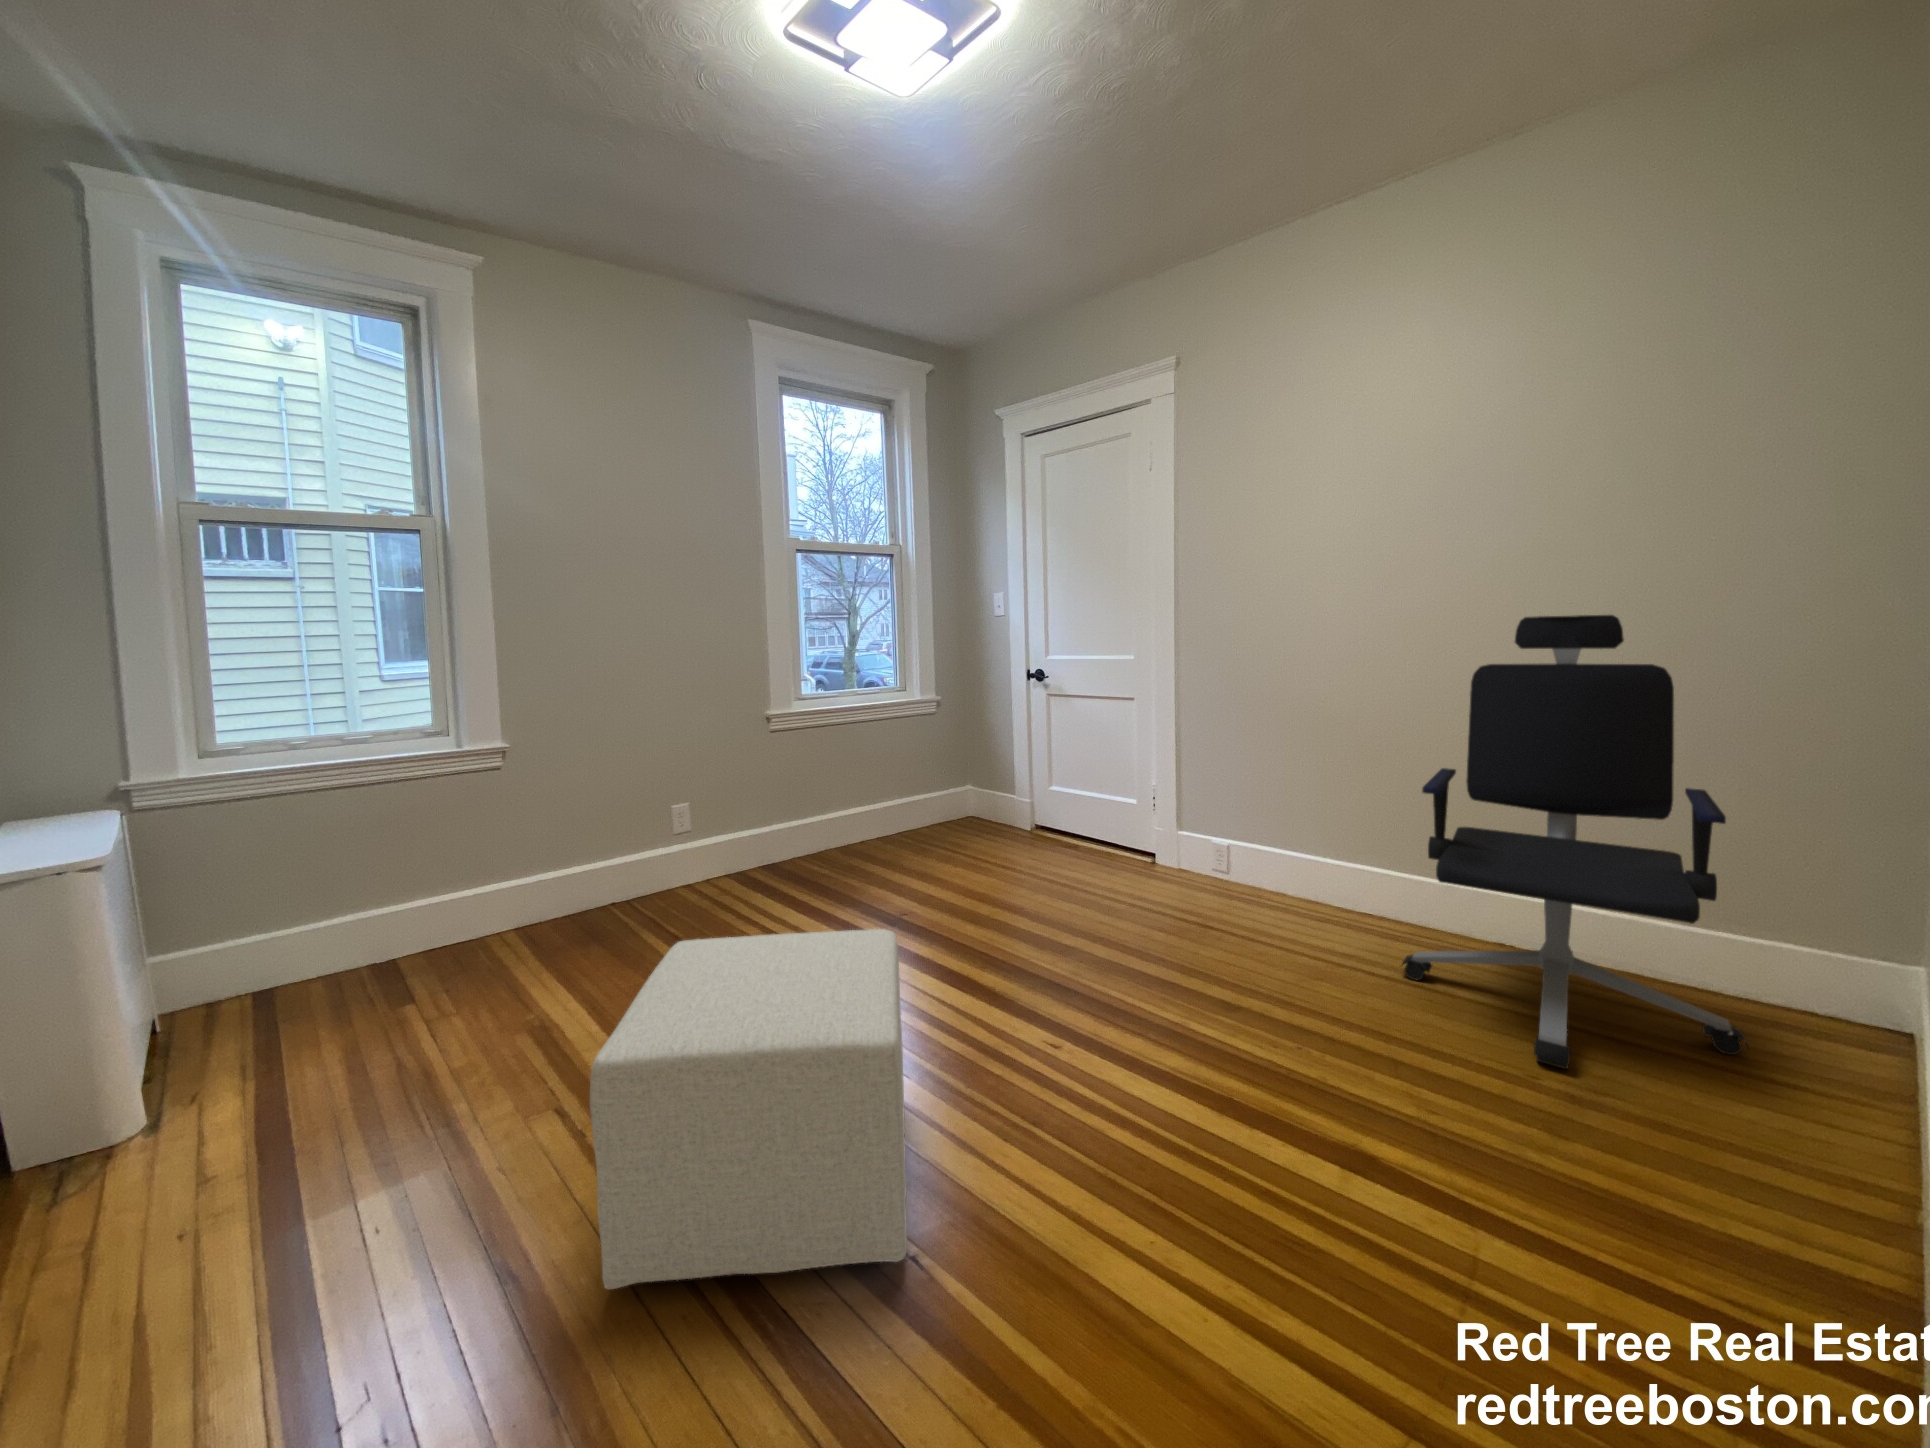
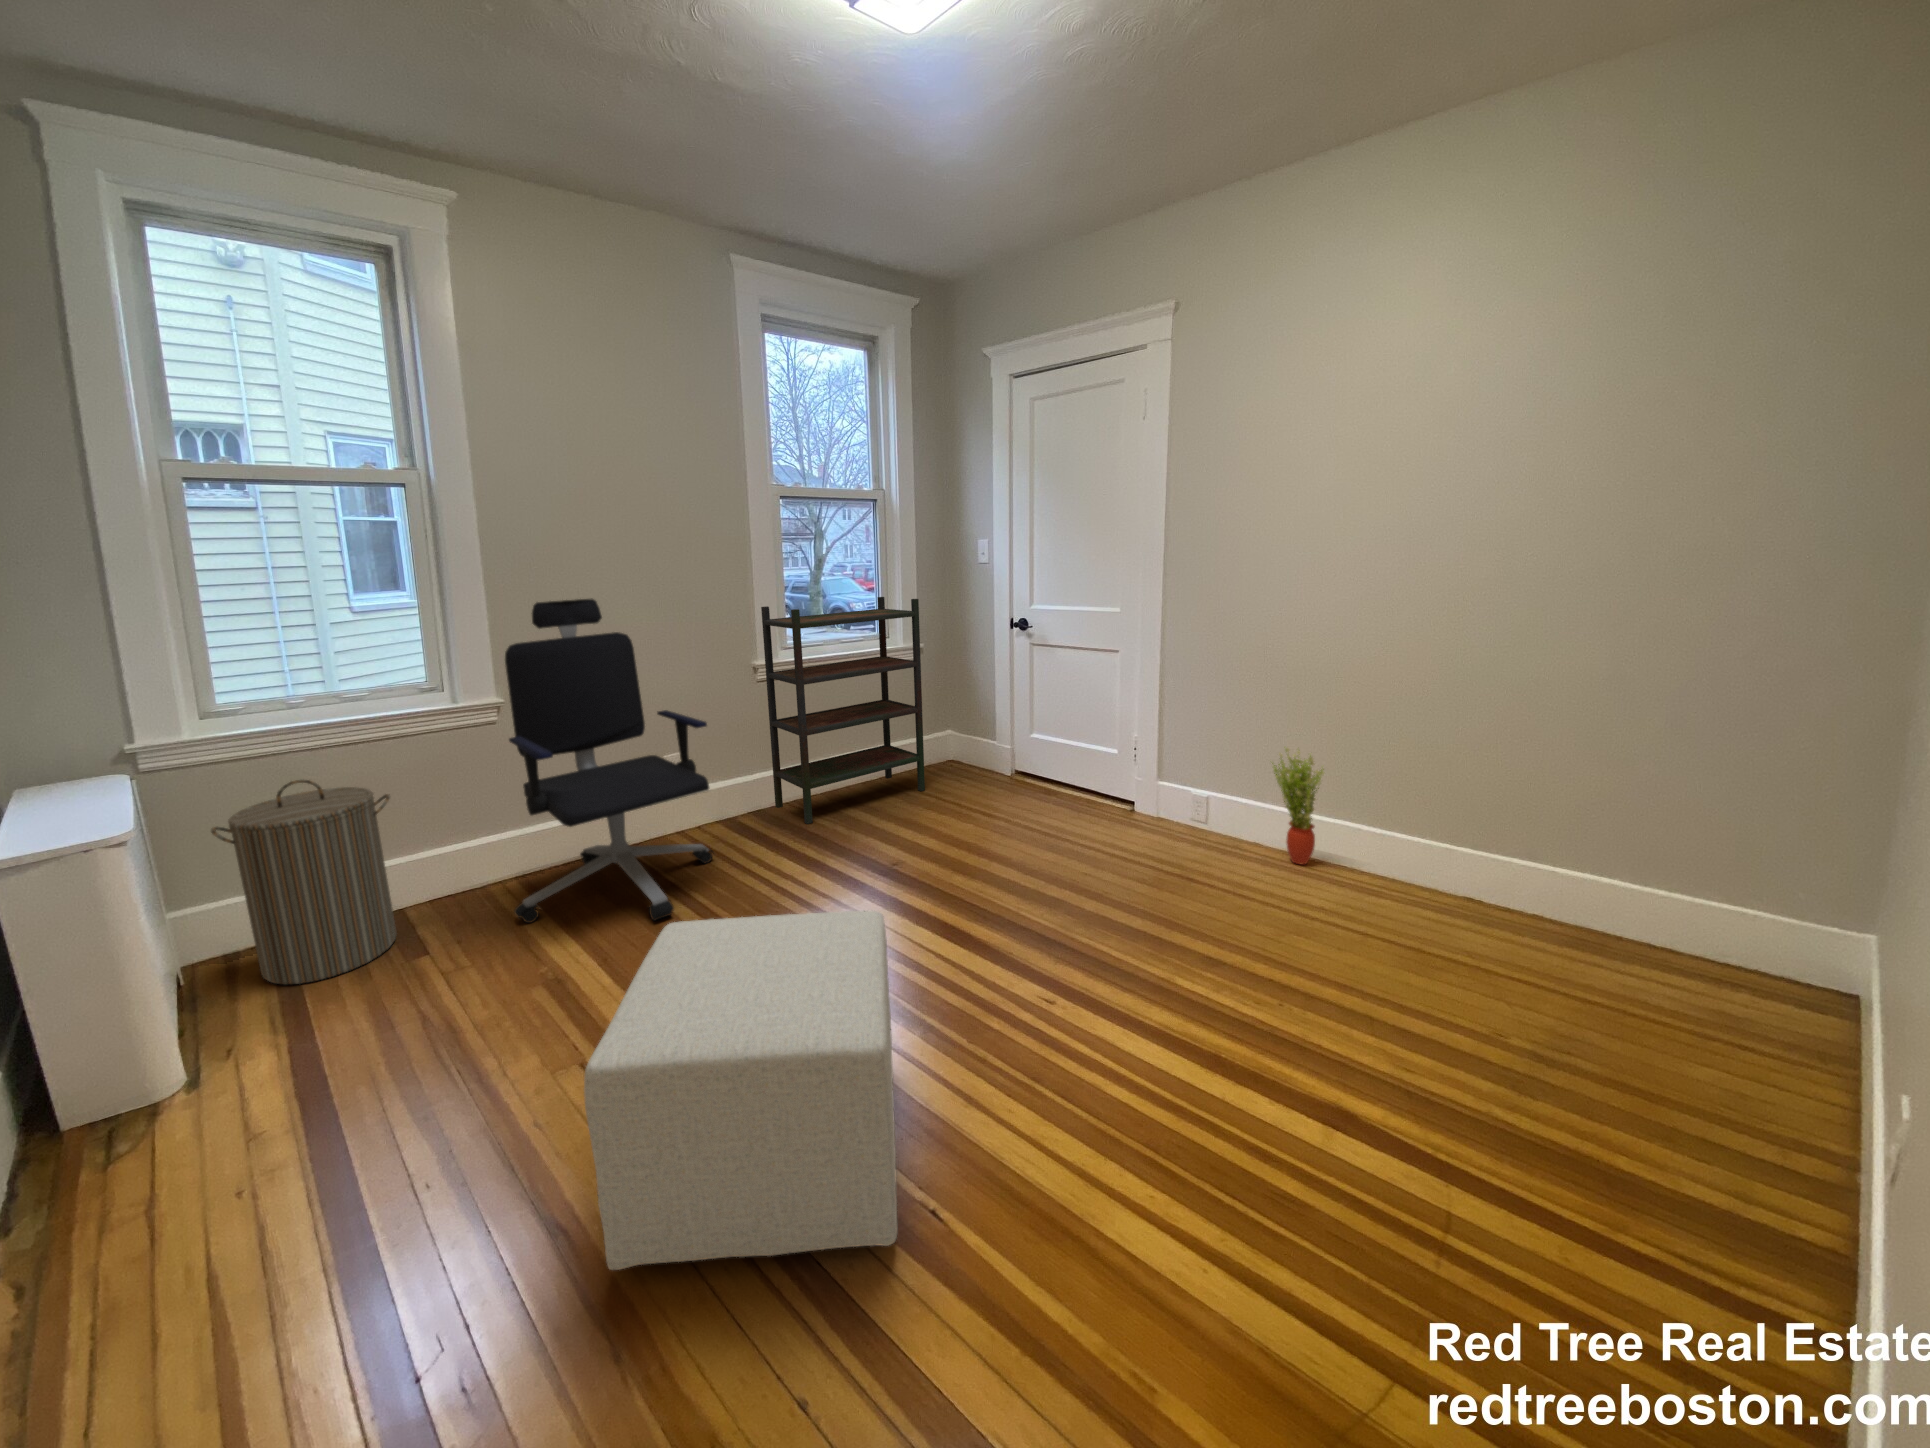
office chair: present [1402,615,1748,1069] -> present [505,599,713,923]
bookshelf: none [777,651,940,878] -> present [761,597,925,824]
potted plant: none [1284,790,1340,912] -> present [1272,748,1324,865]
laundry hamper: none [208,814,394,1029] -> present [211,780,397,985]

